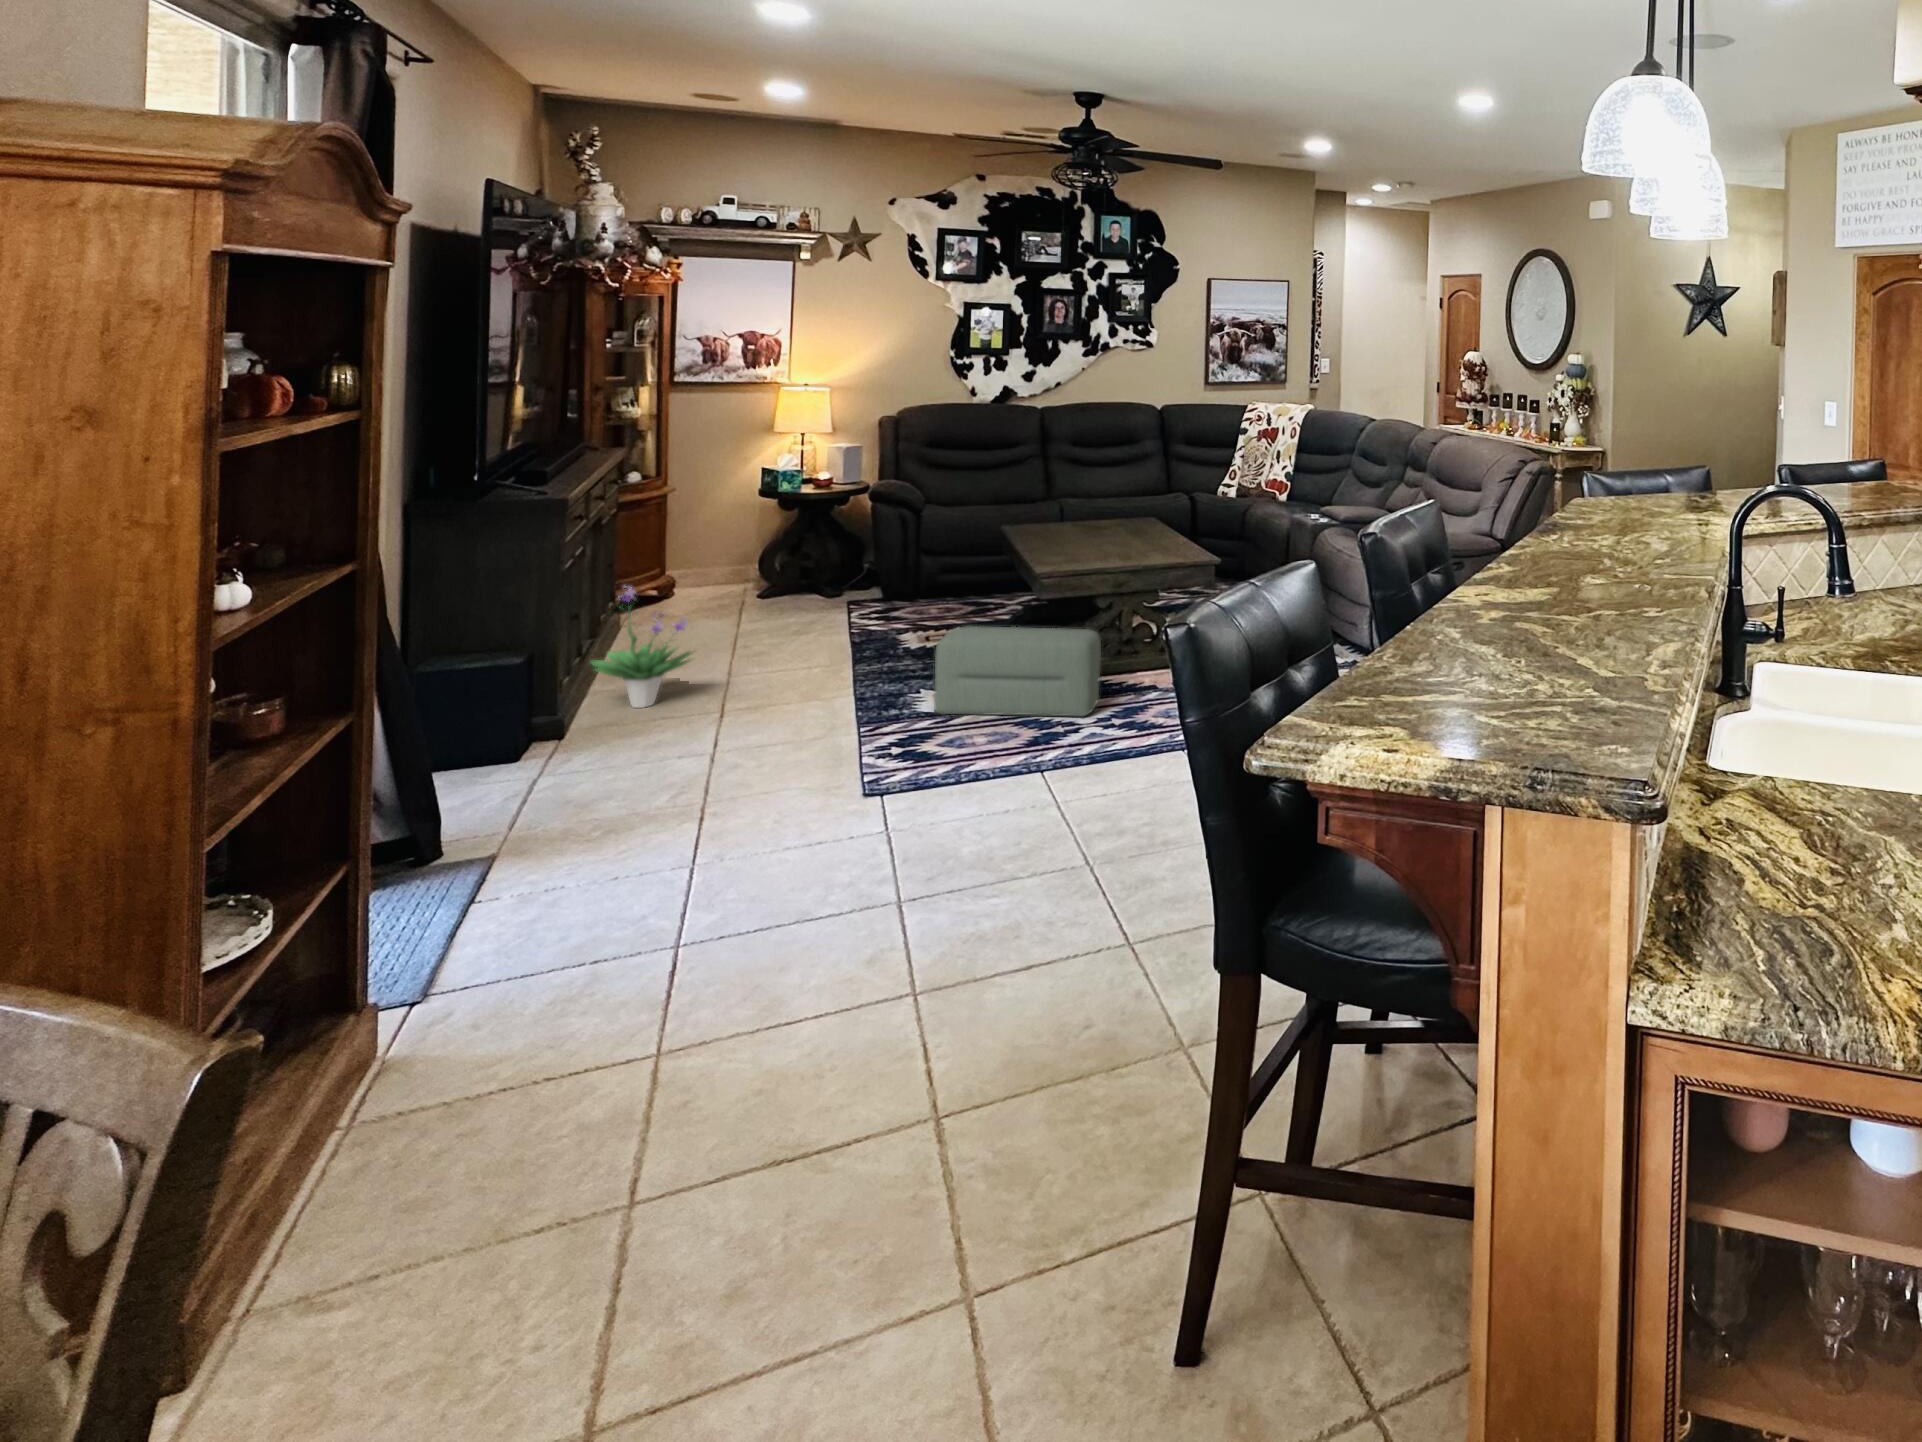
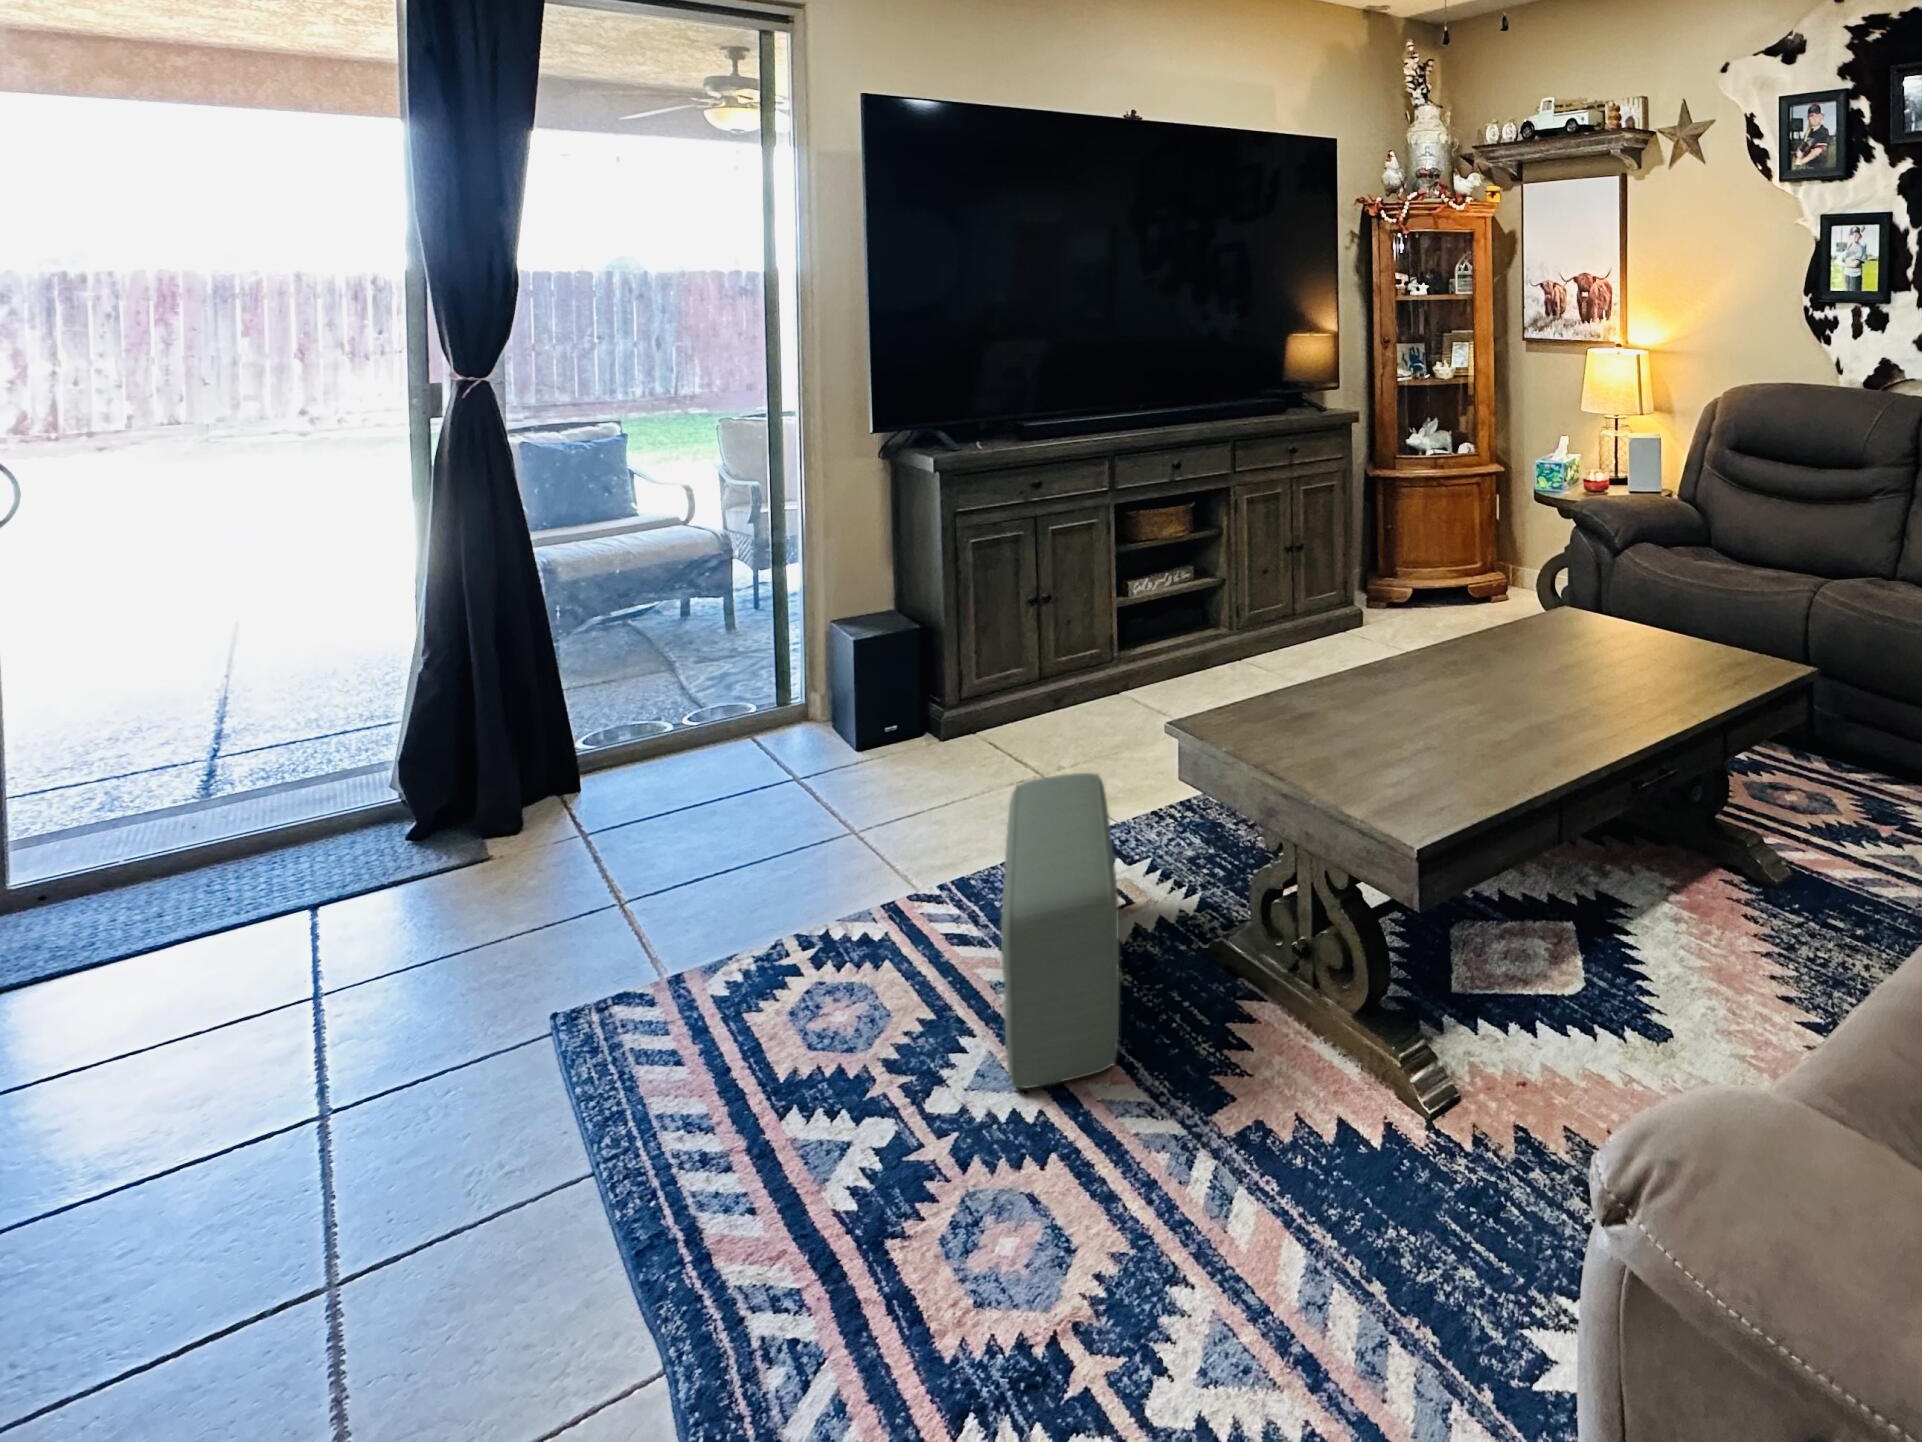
potted plant: present [591,586,695,708] -> none [968,571,1096,738]

